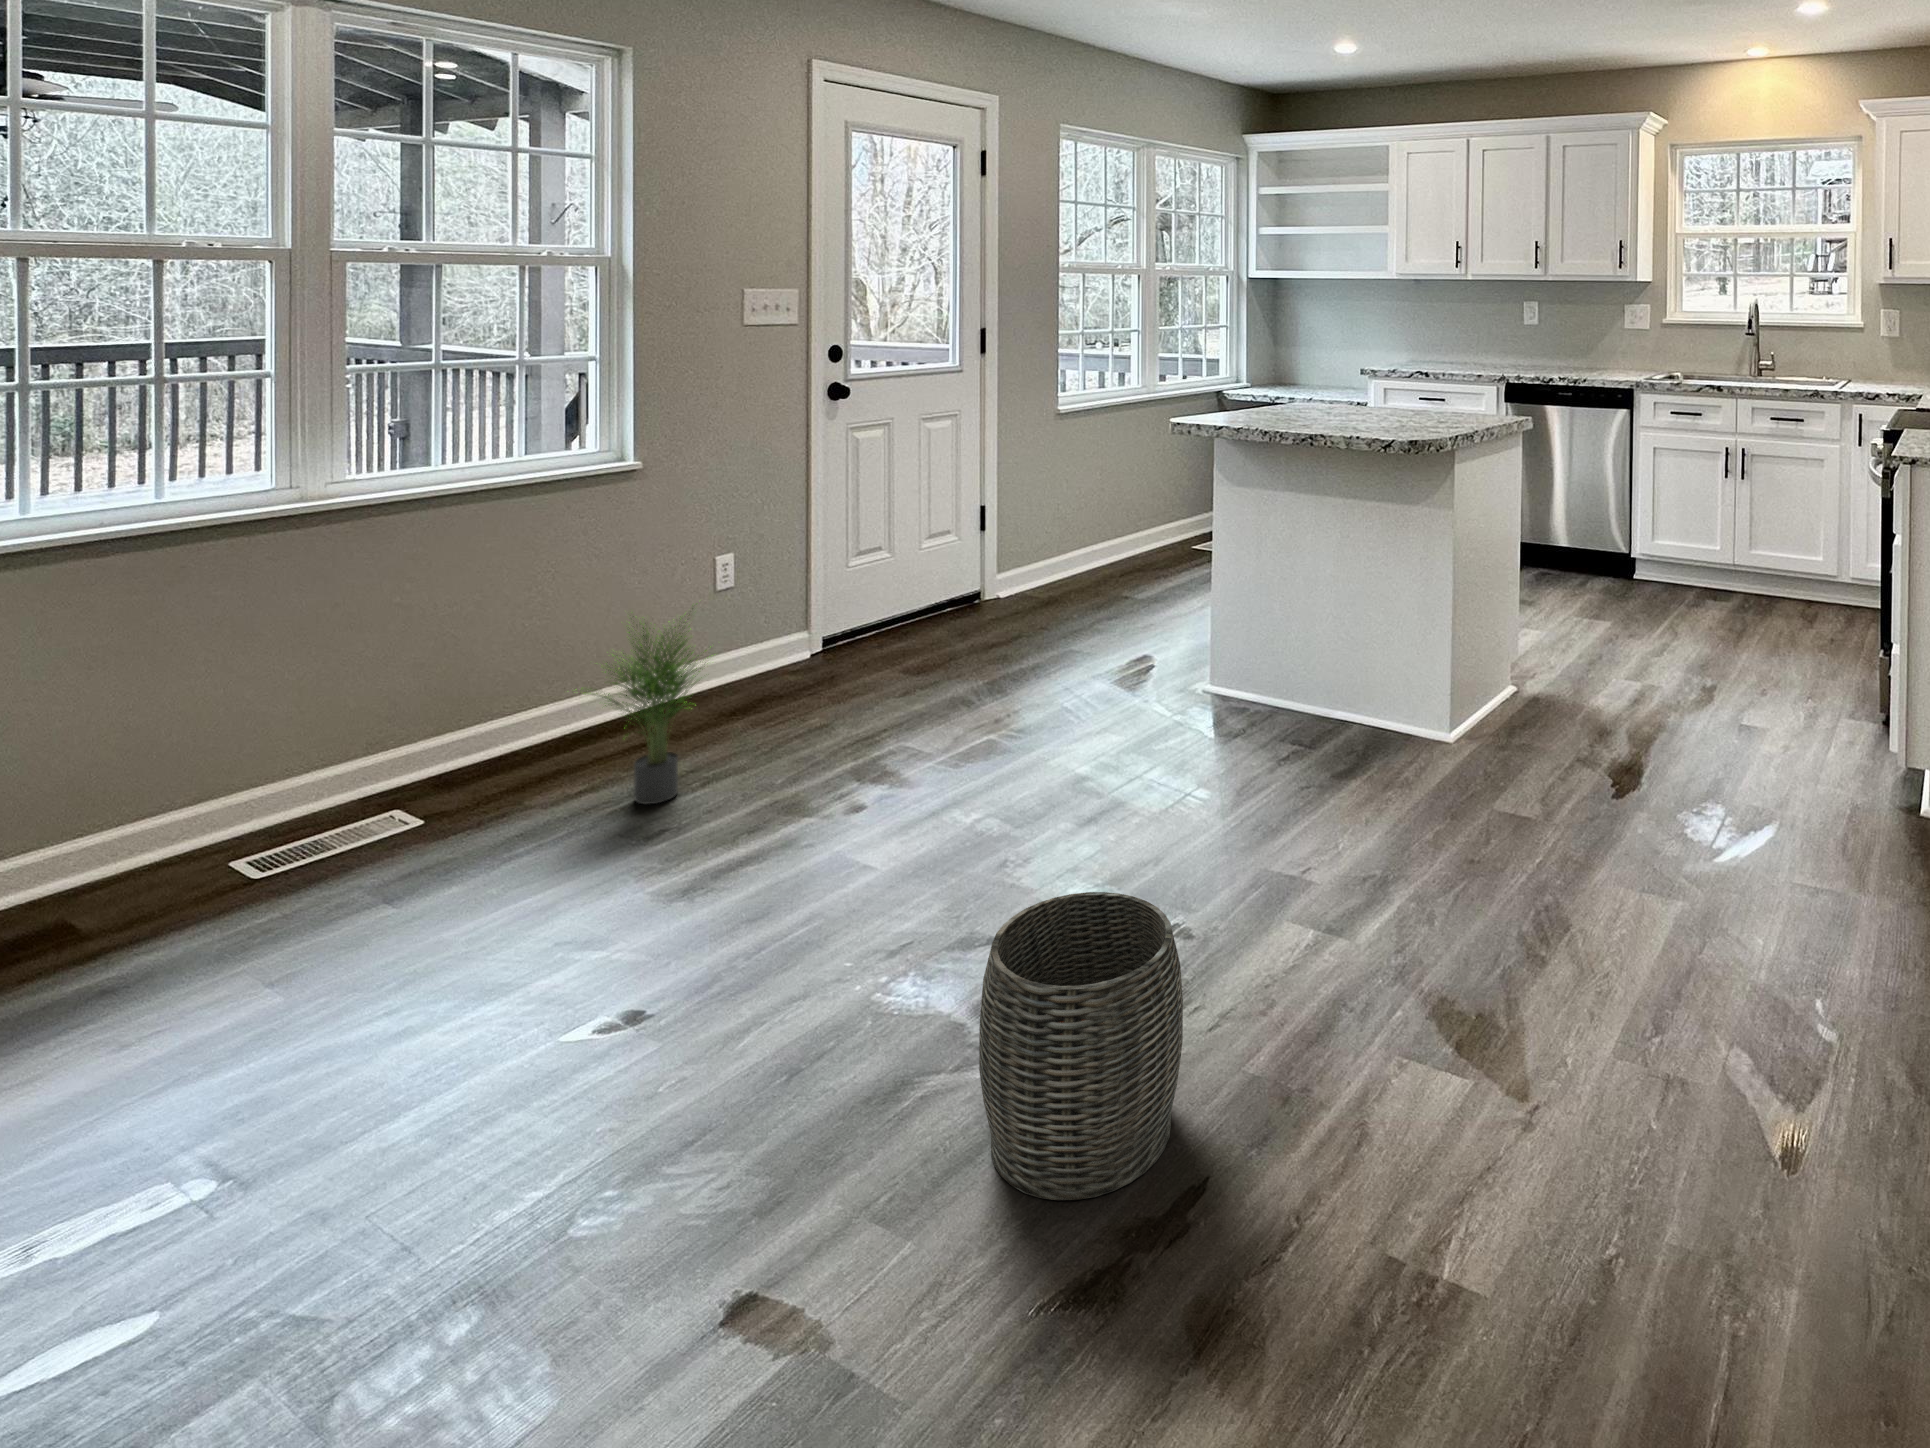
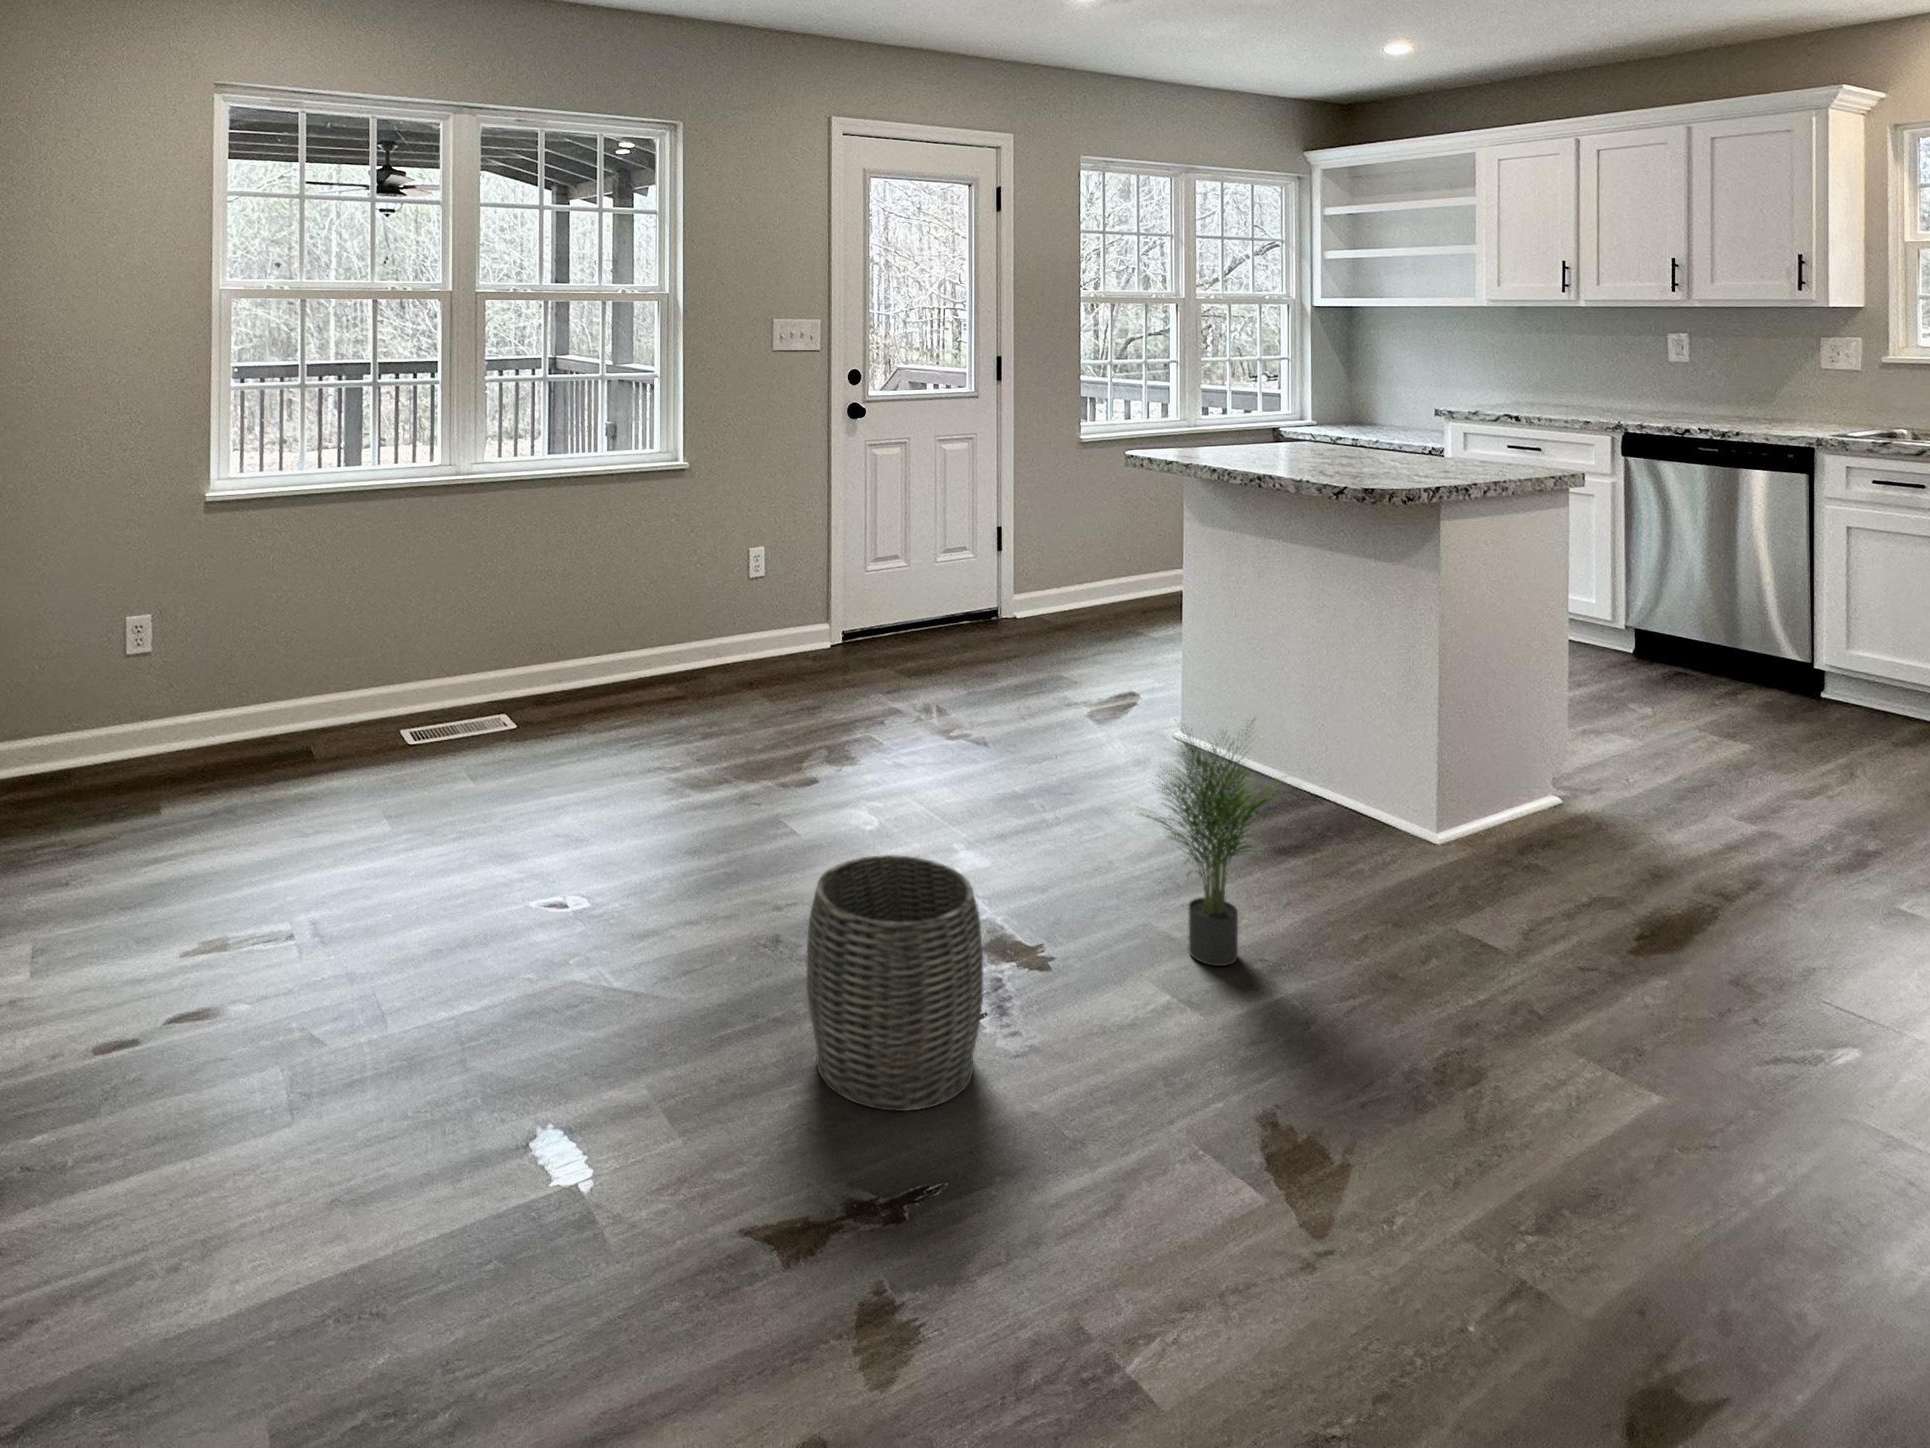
potted plant: present [583,615,708,805] -> present [1140,719,1278,966]

